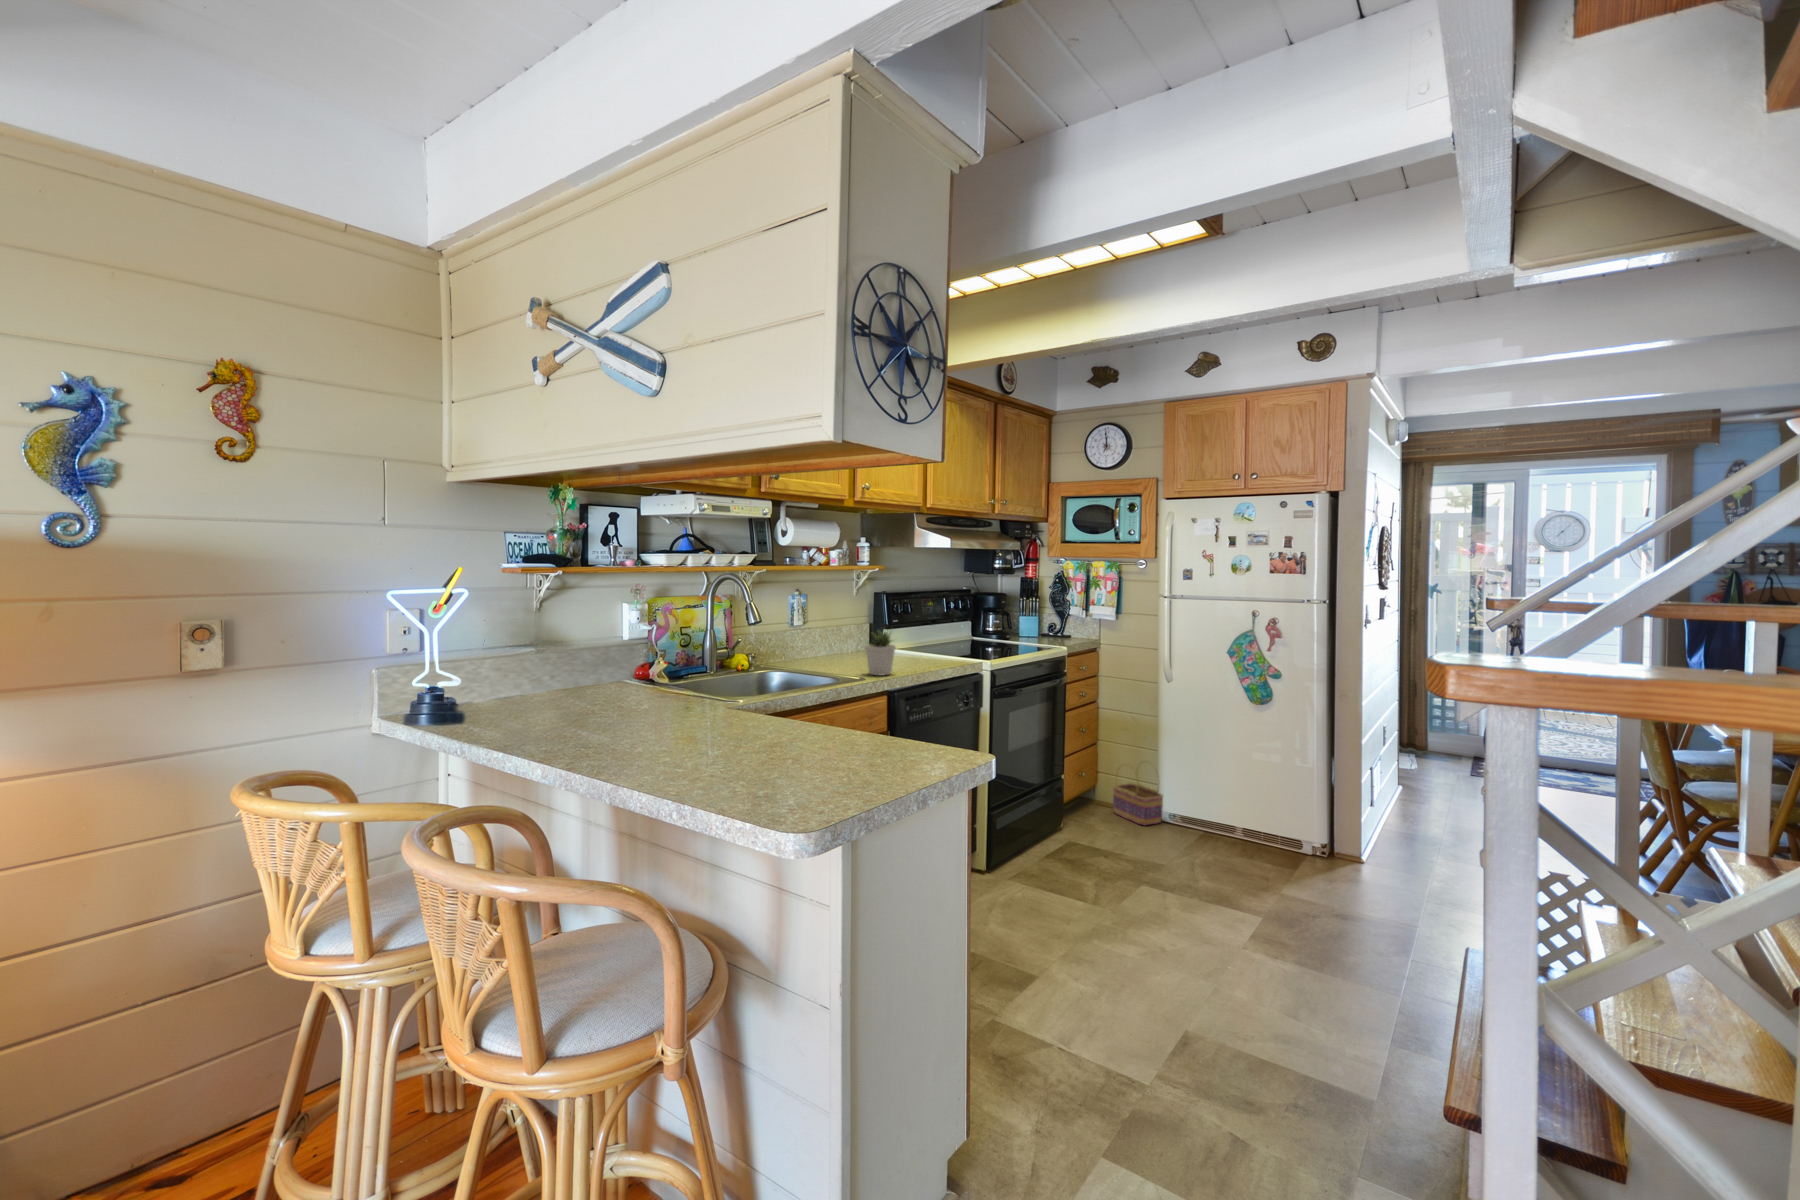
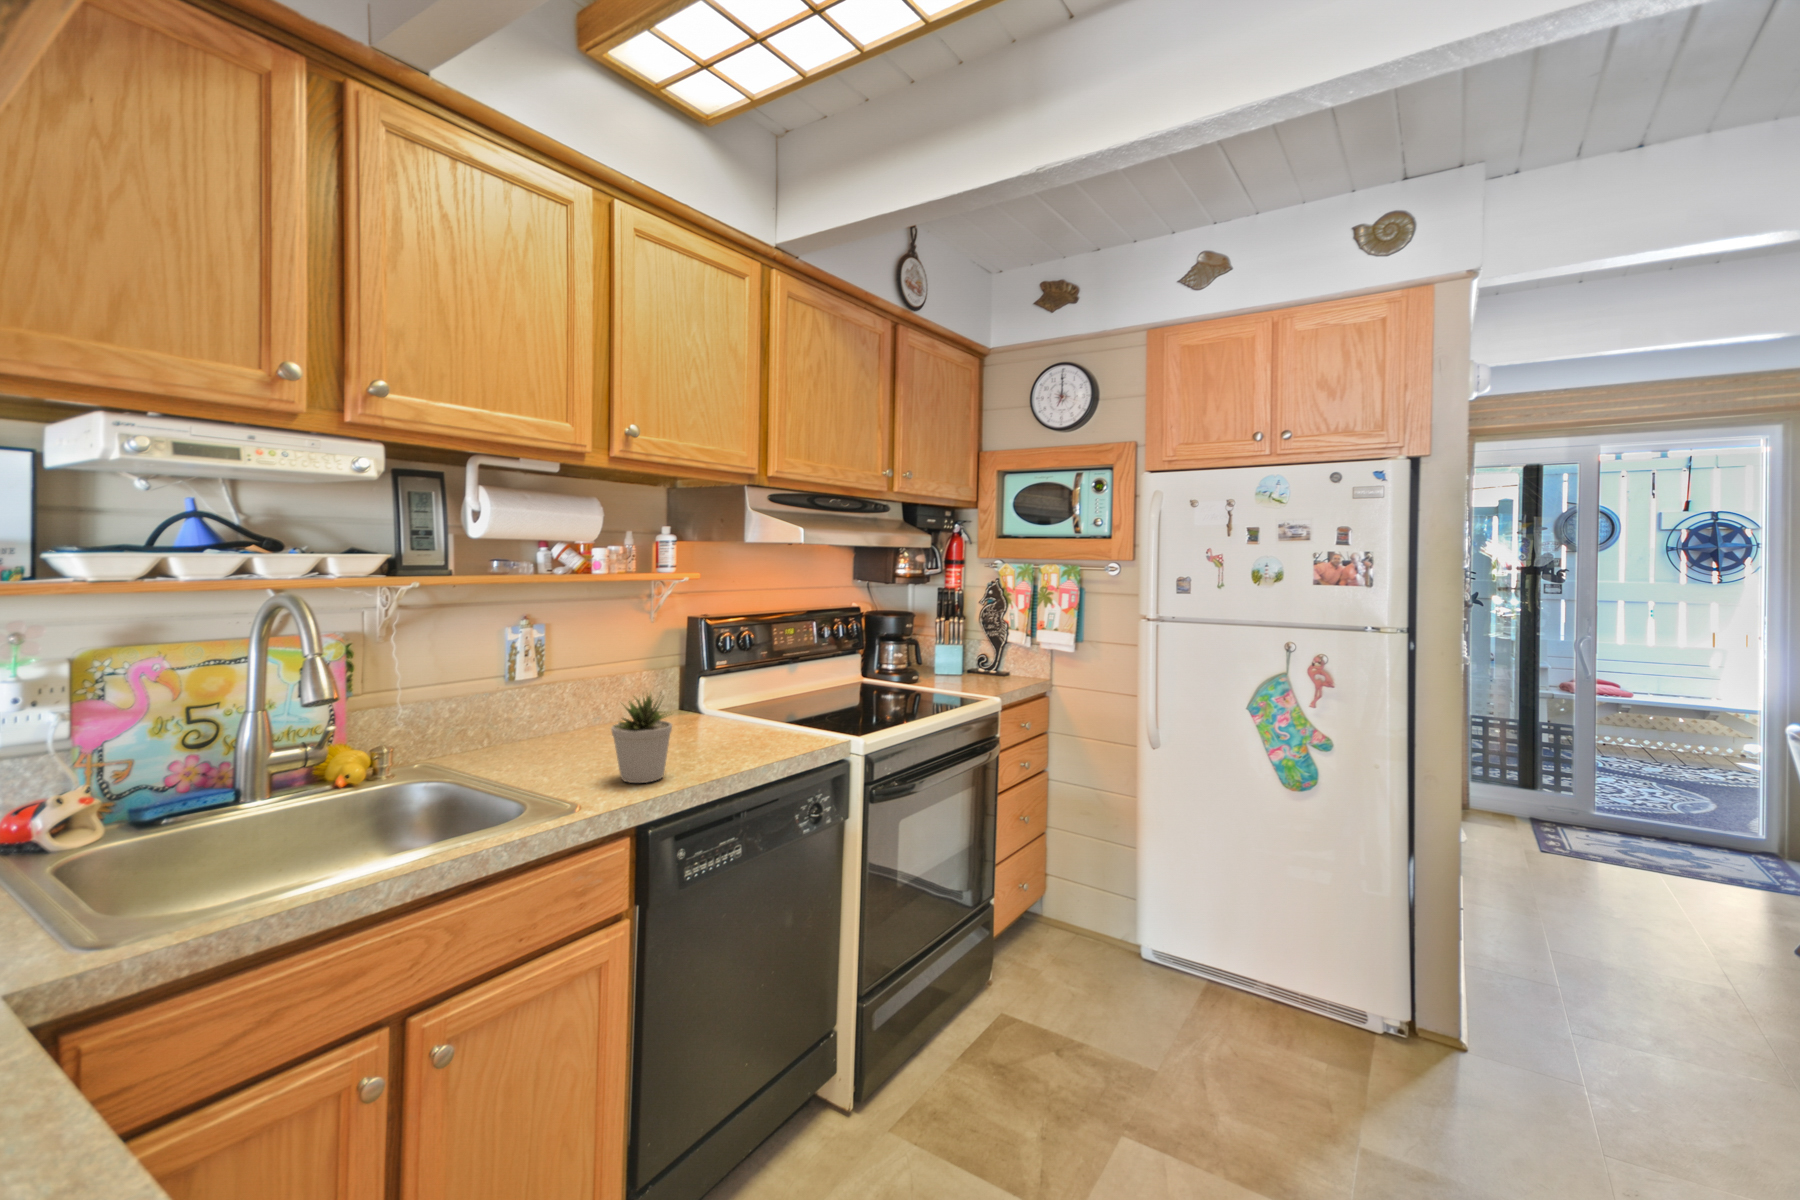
basket: present [1113,765,1163,825] -> none [1070,865,1146,970]

